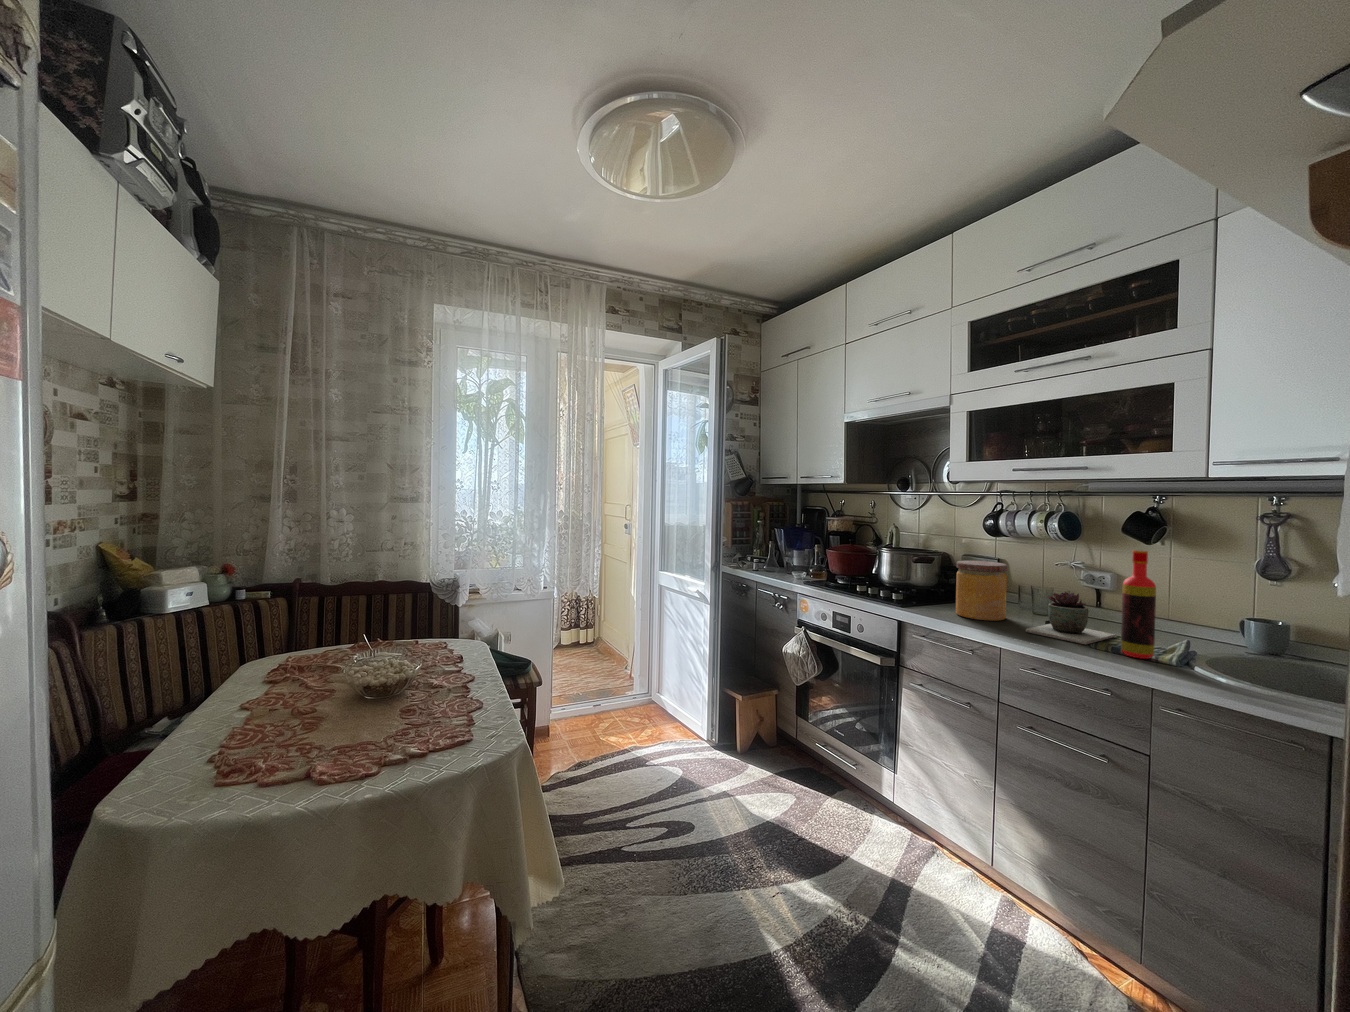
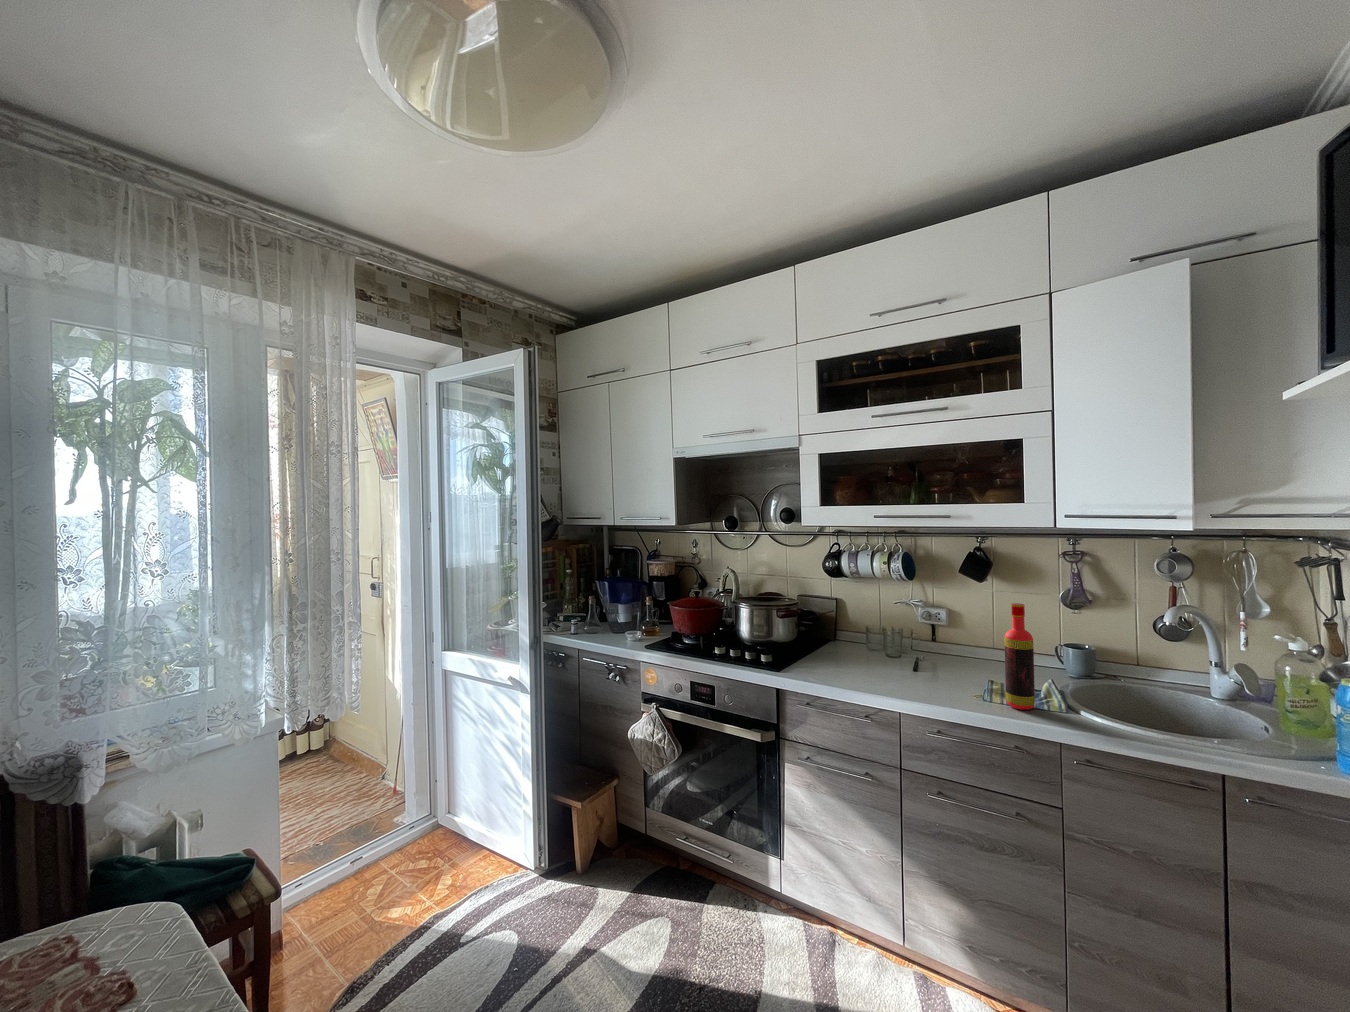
jar: present [956,561,1007,621] -> none [827,611,877,678]
succulent plant: present [1026,592,1115,644] -> none [911,642,976,698]

